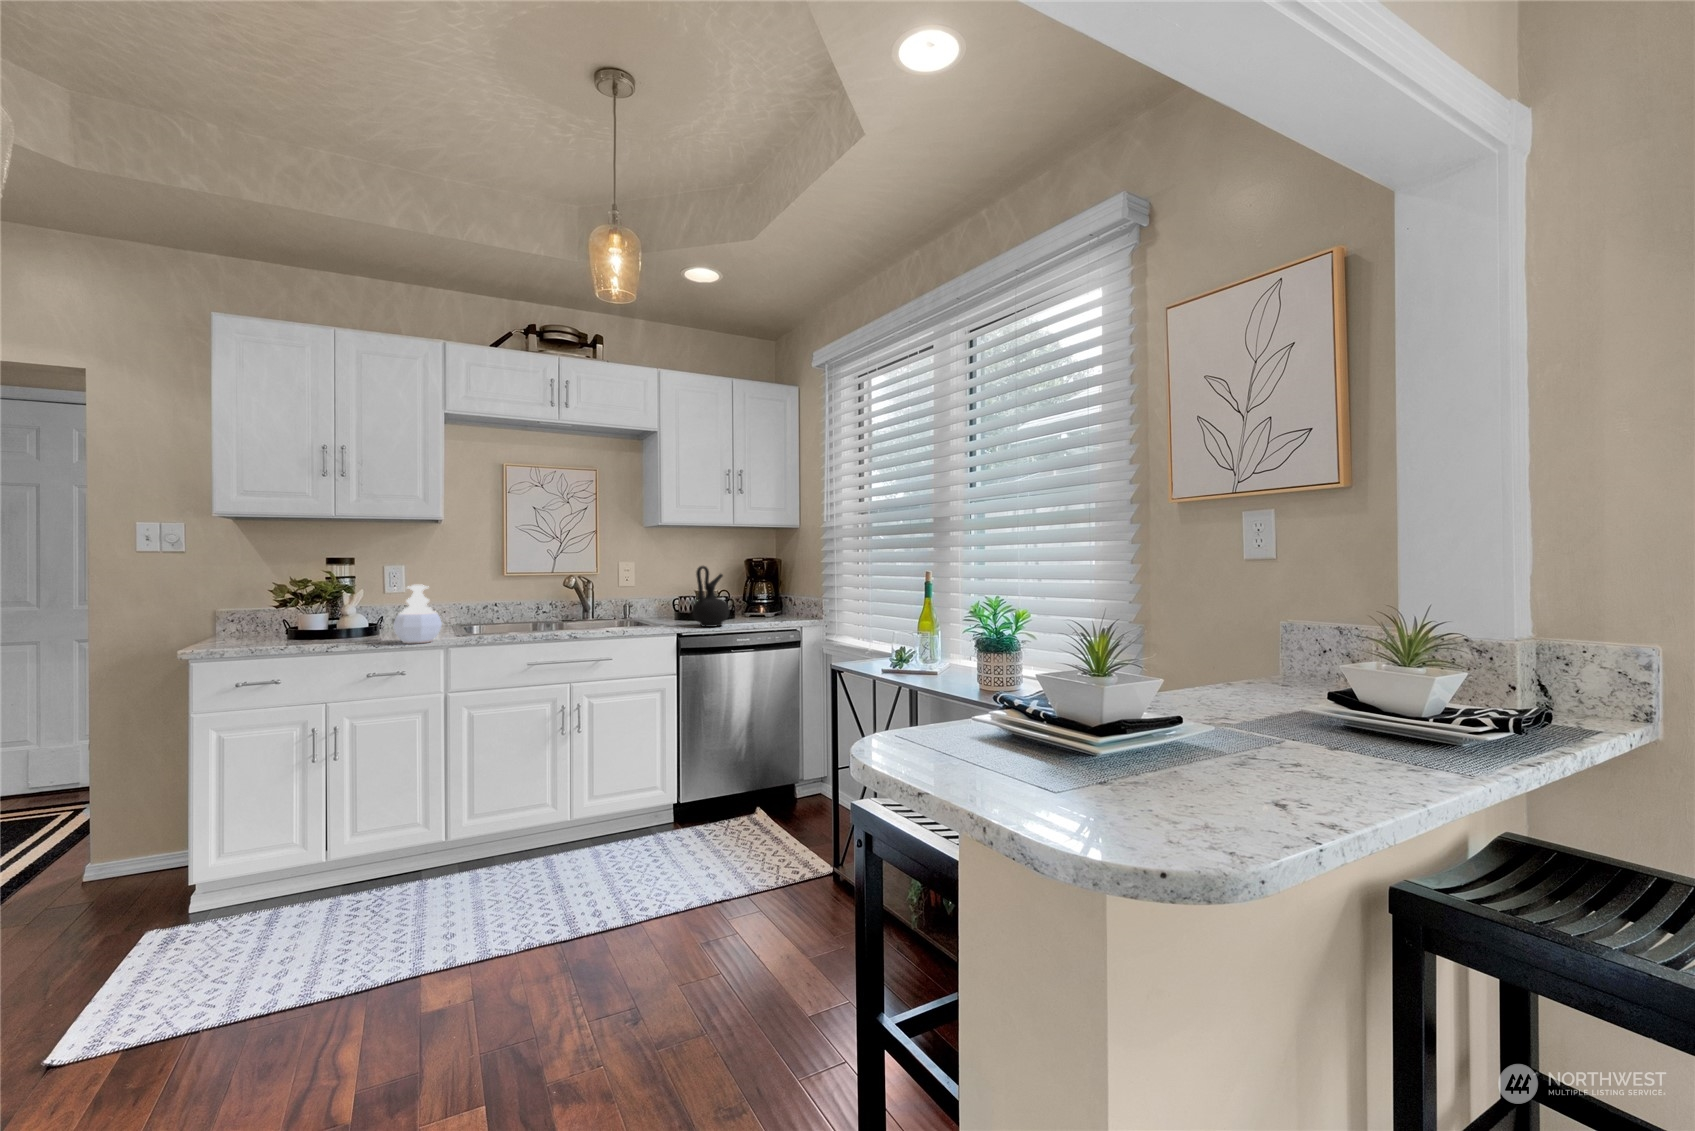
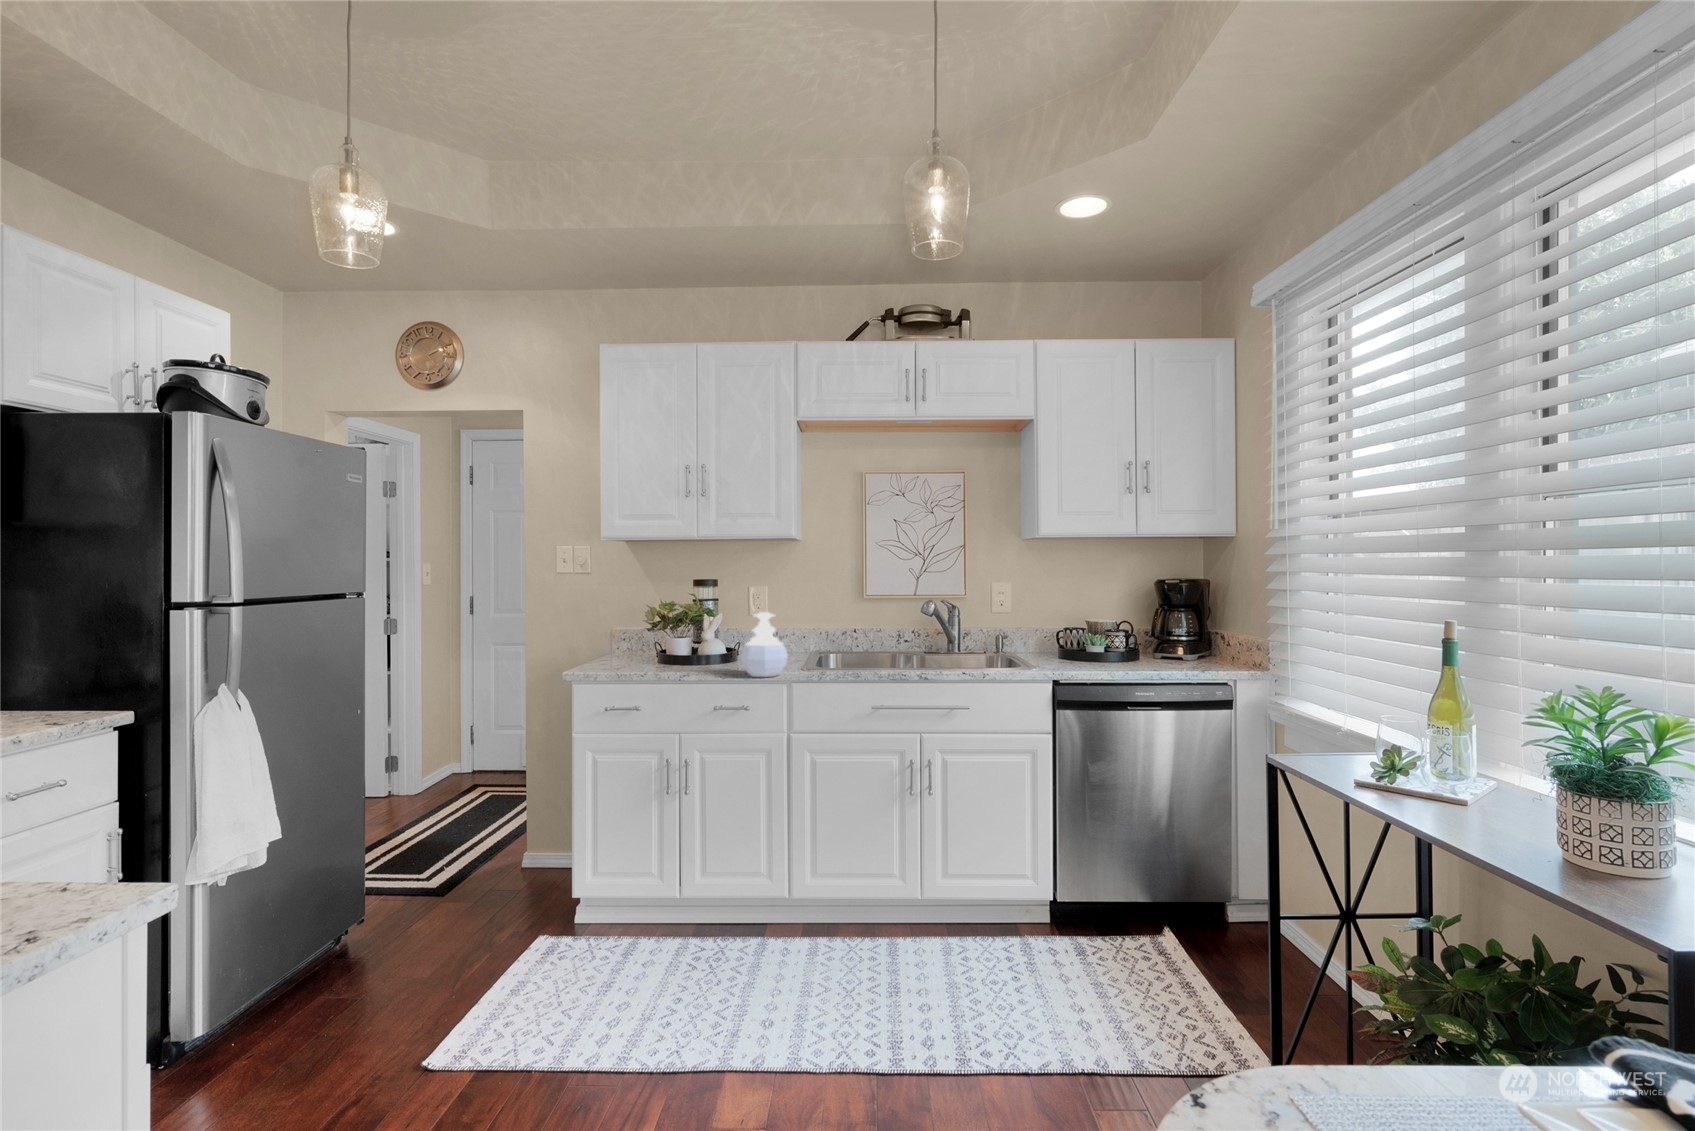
ceramic jug: present [692,566,730,627] -> none [1077,593,1127,673]

